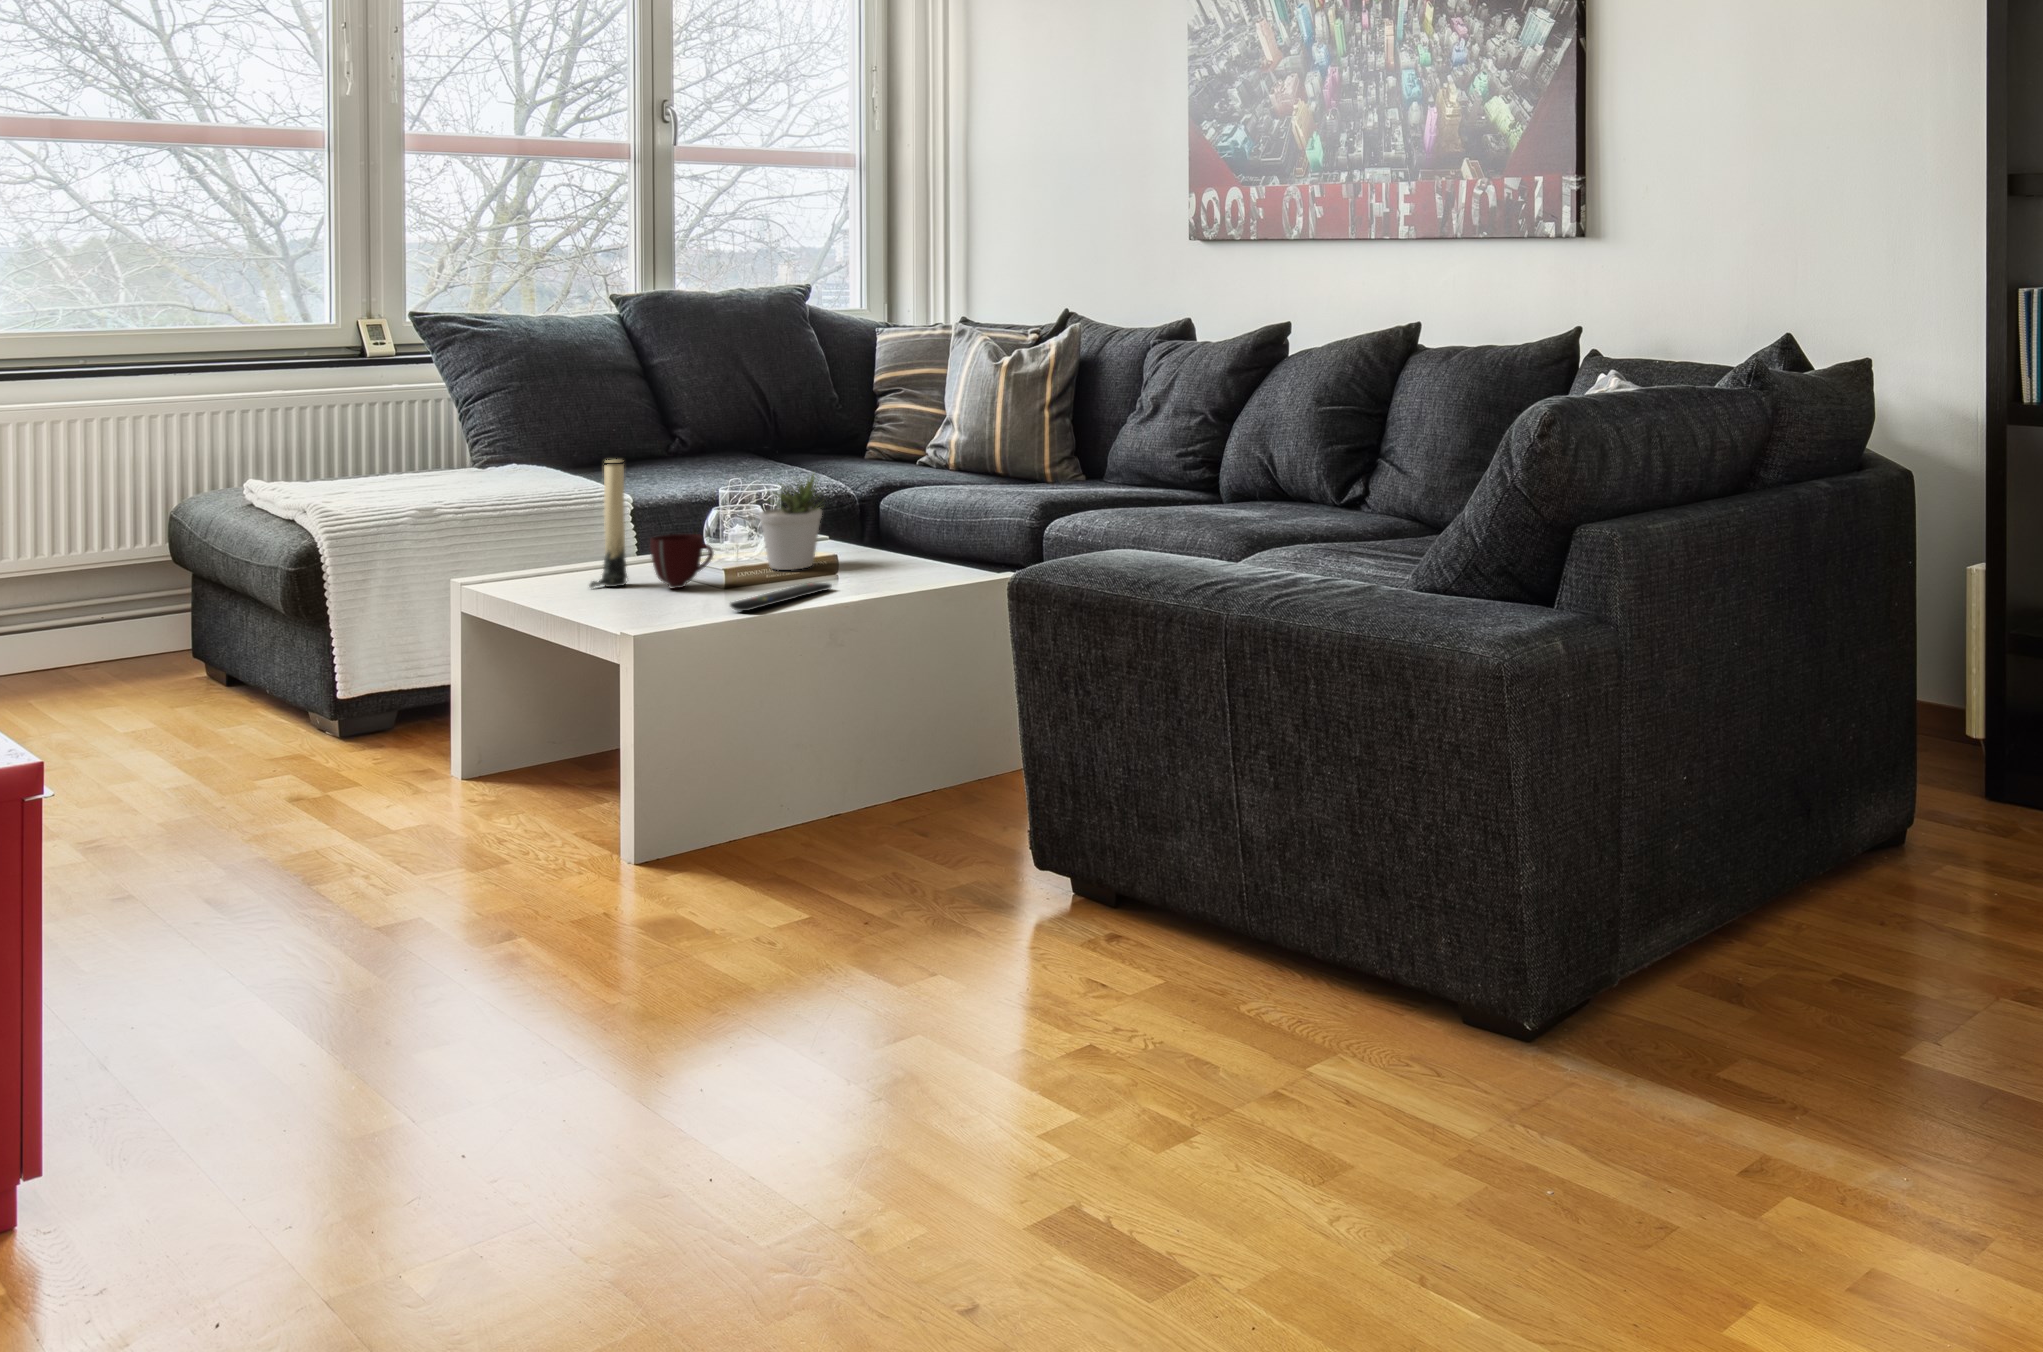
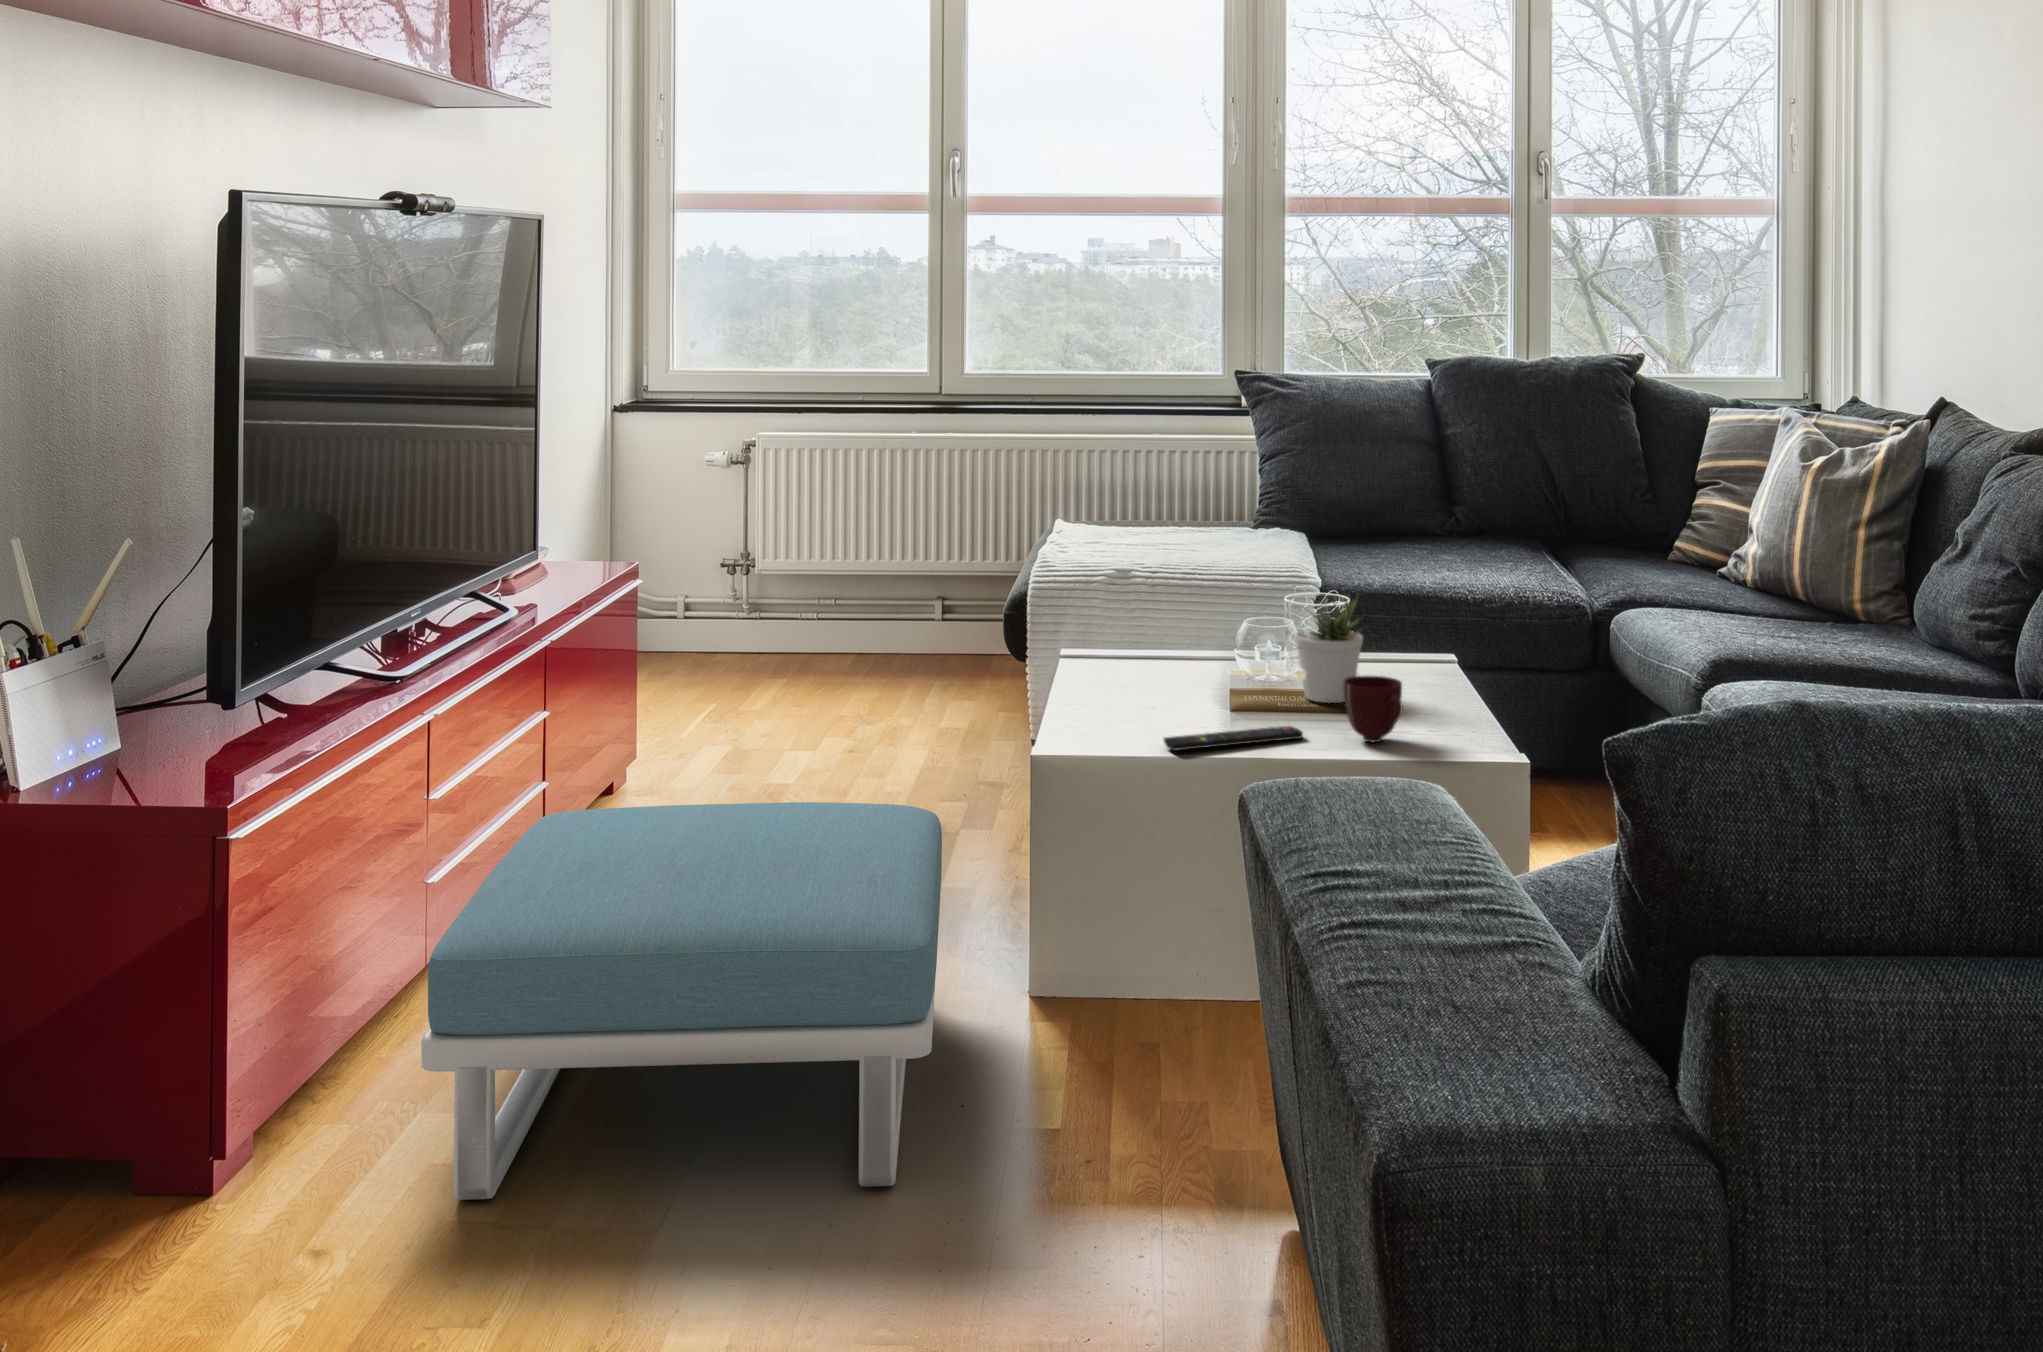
candle: present [590,460,627,588] -> none [1123,556,1159,690]
mug: present [650,534,714,589] -> present [1344,676,1402,743]
footstool: none [126,695,779,1099] -> present [421,802,942,1200]

